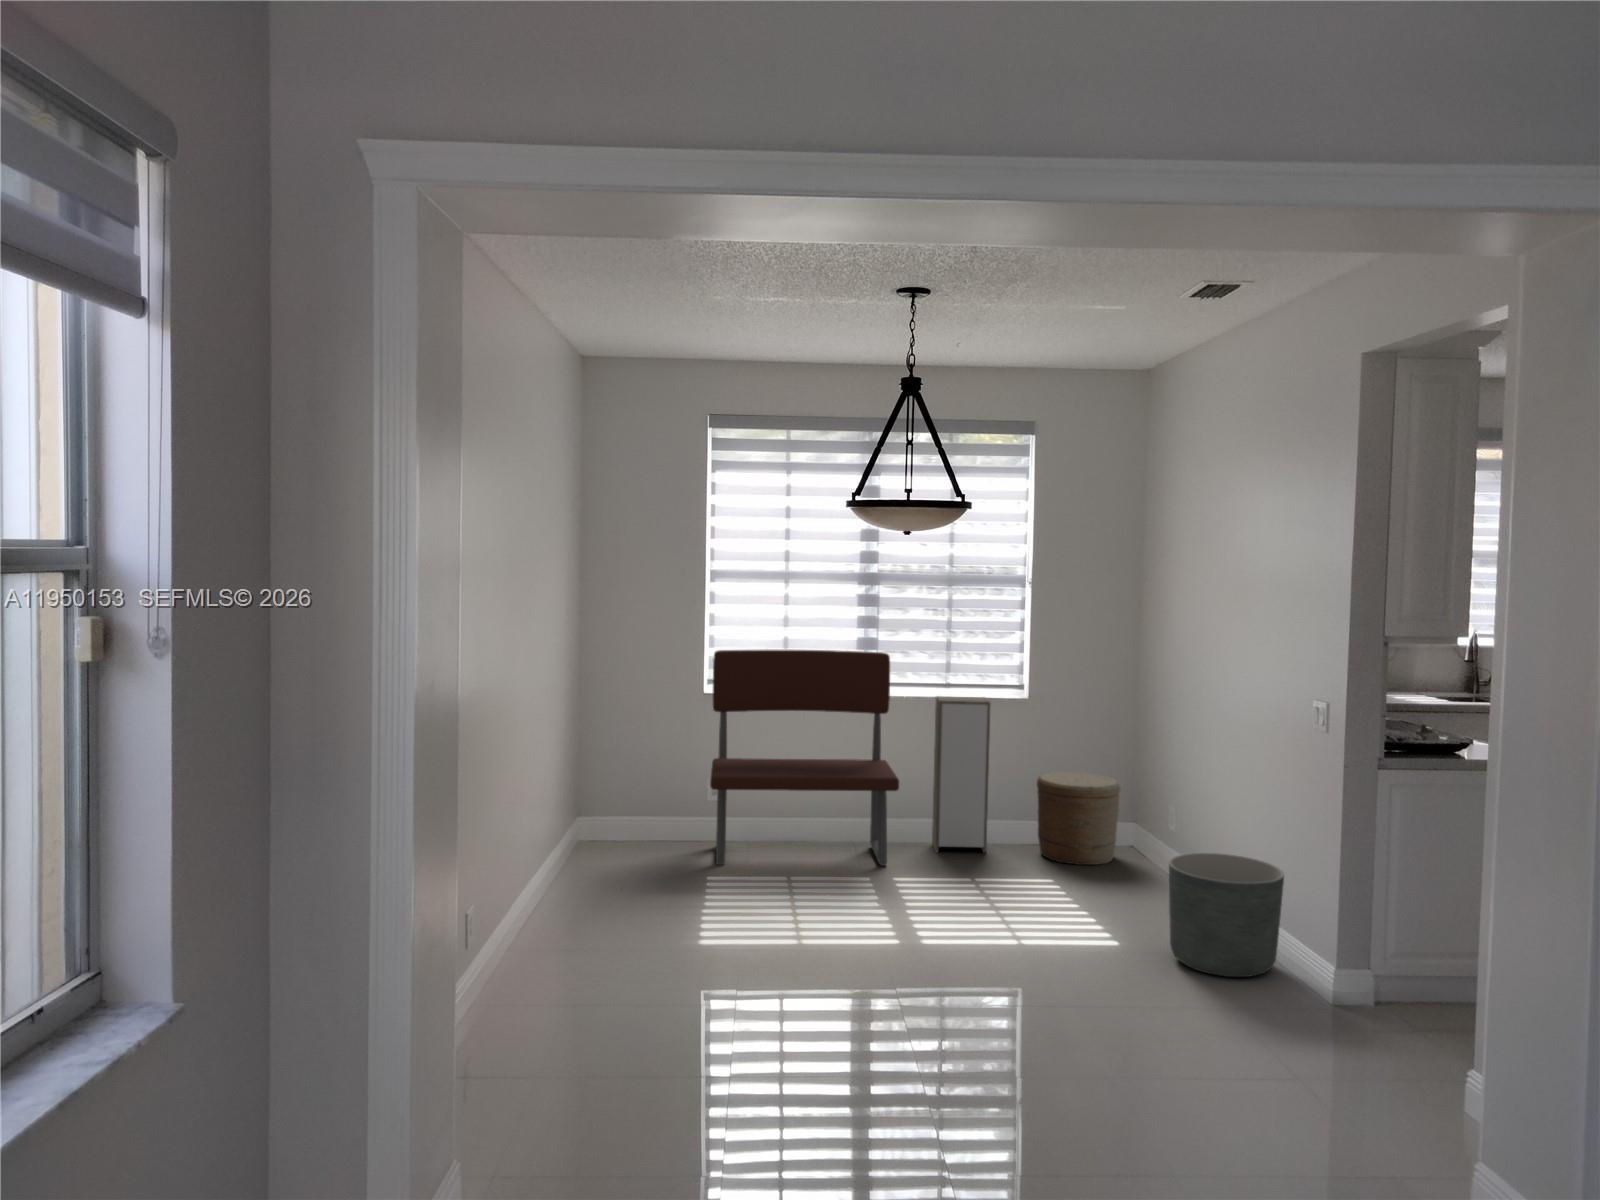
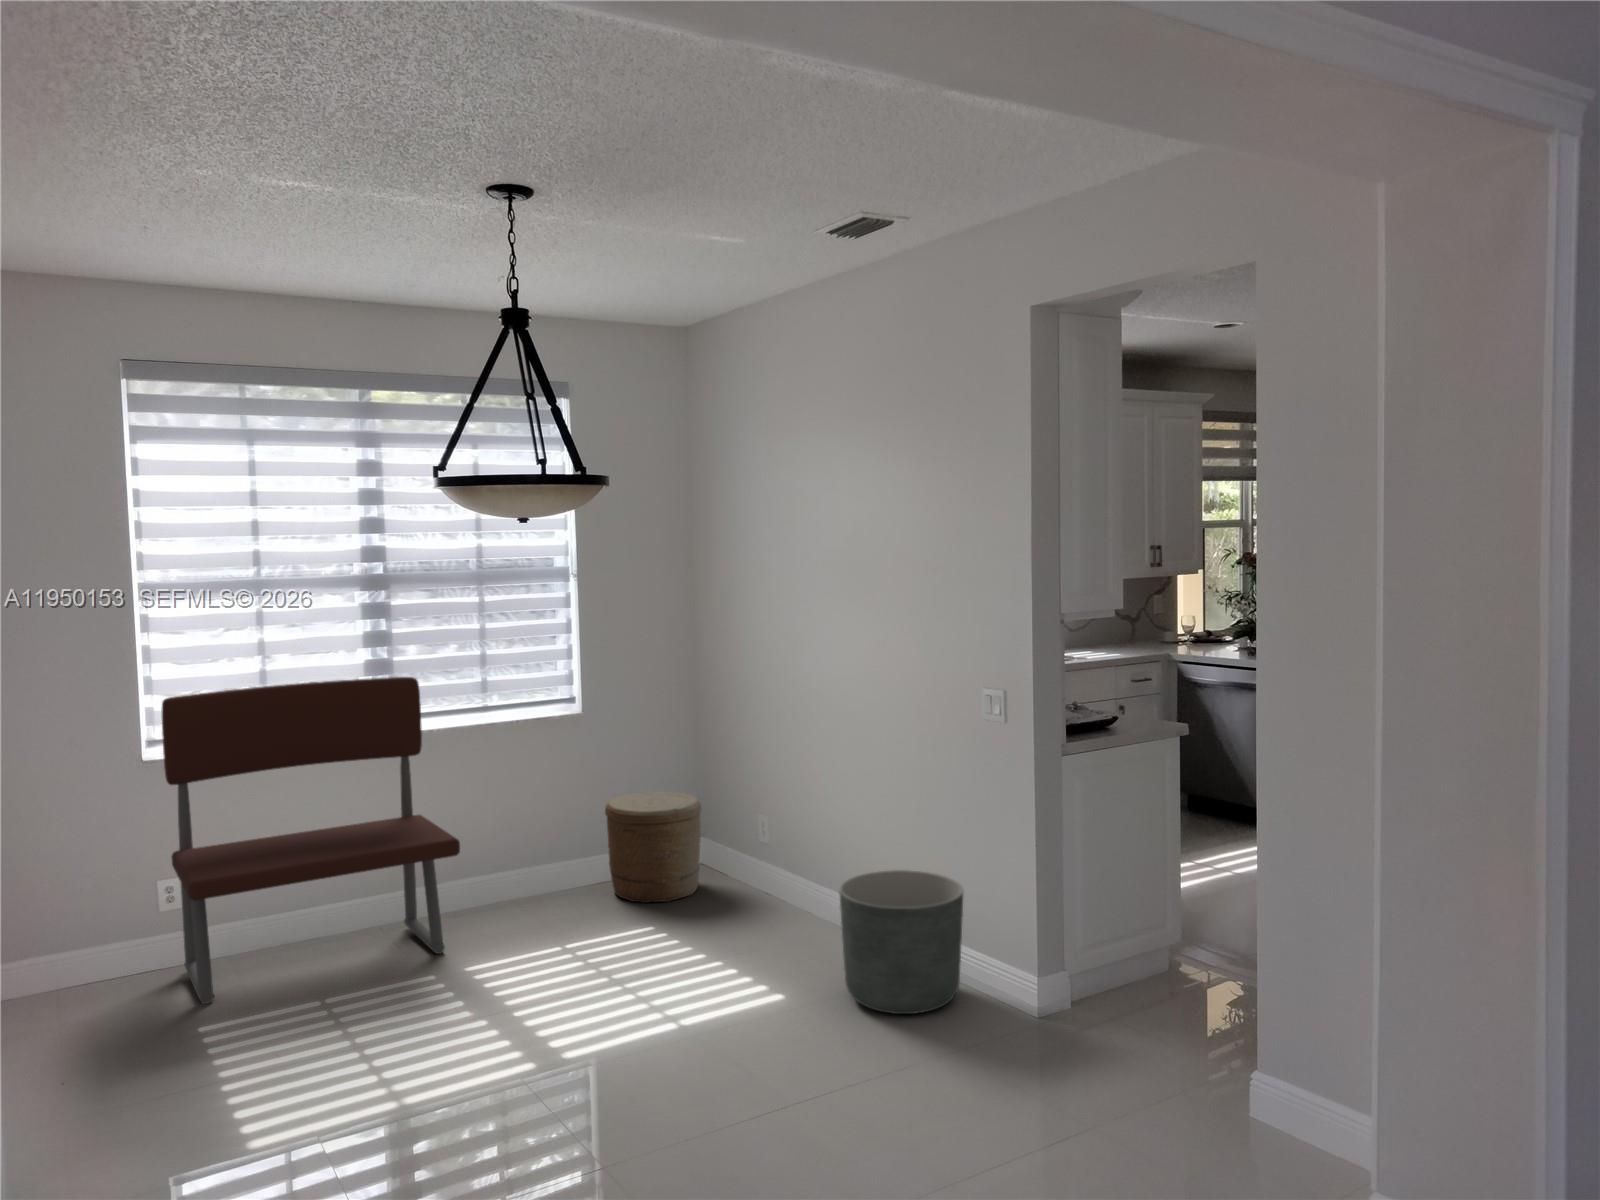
storage cabinet: present [932,696,991,853] -> none [474,718,554,919]

